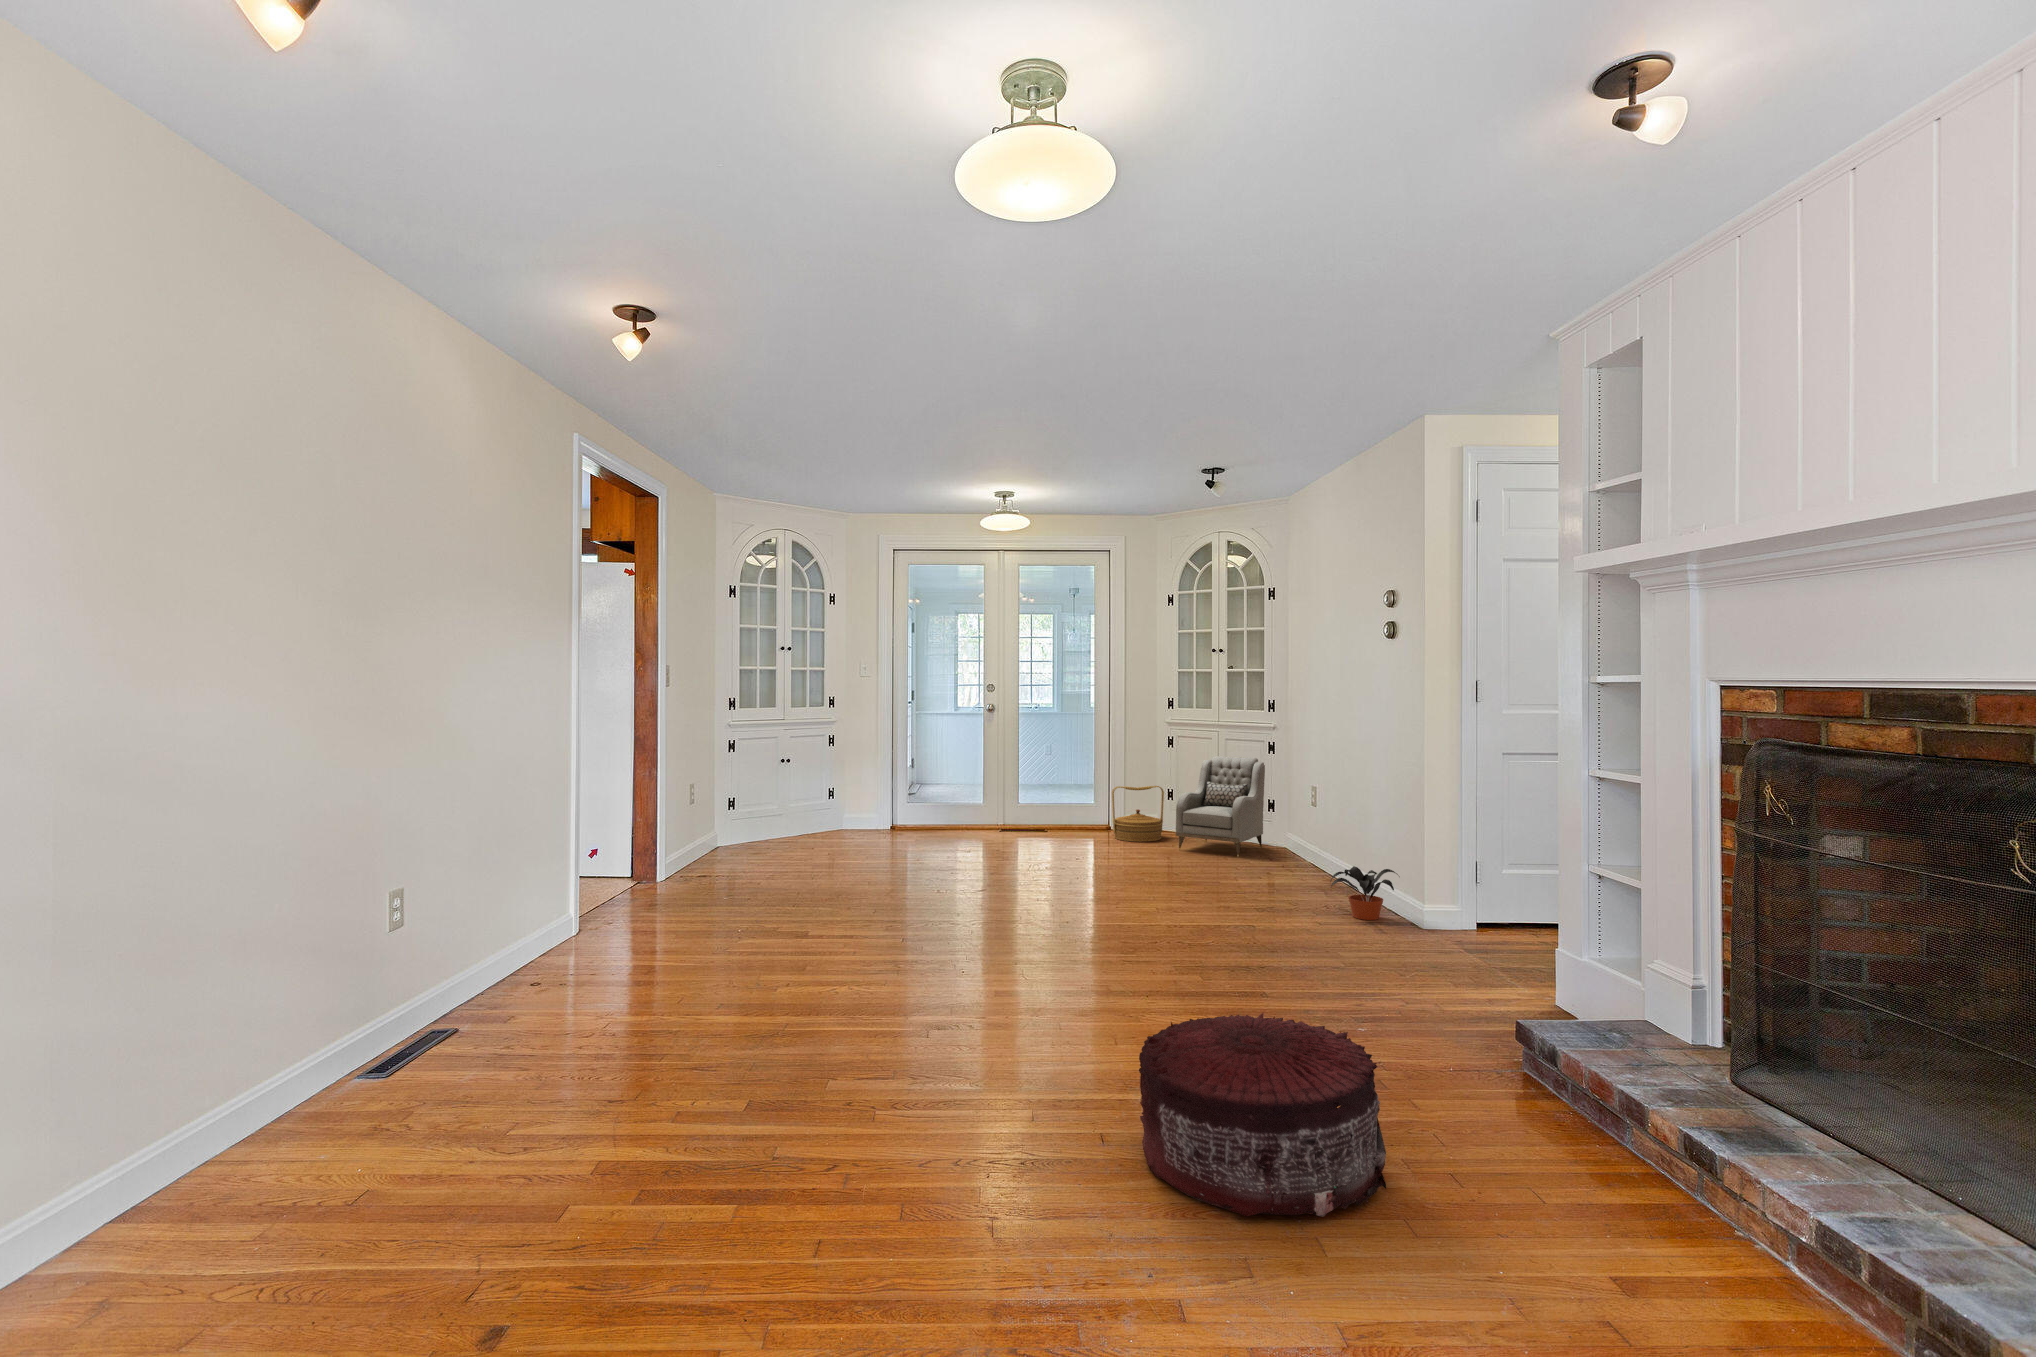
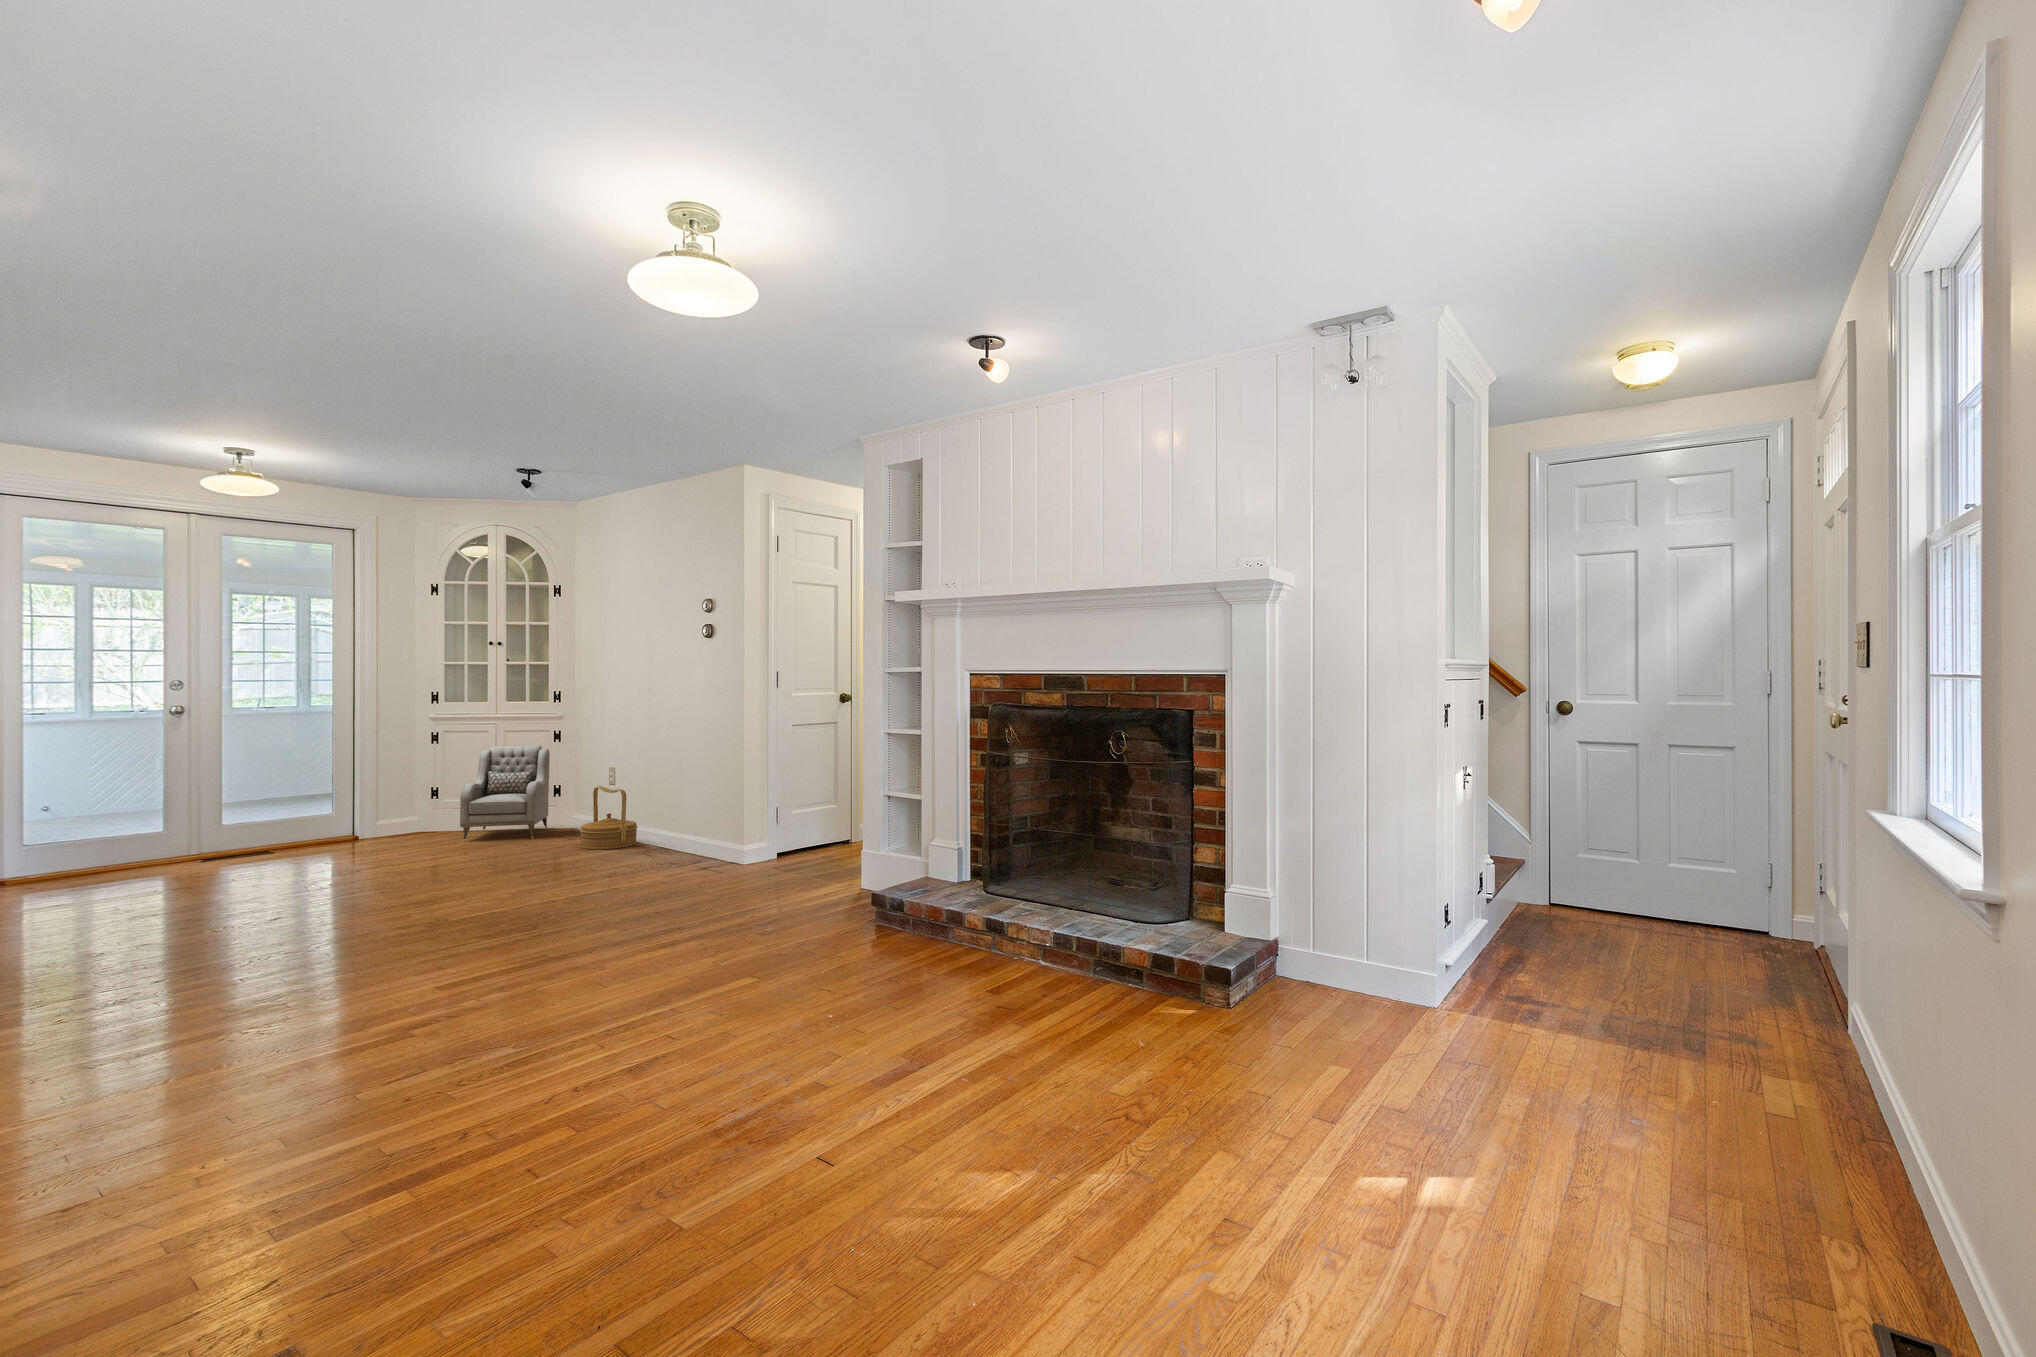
woven basket: present [1112,786,1164,842] -> present [580,786,638,850]
potted plant: present [1330,866,1398,920] -> none [663,822,717,865]
pouf: present [1139,1013,1386,1217] -> none [681,907,860,1034]

